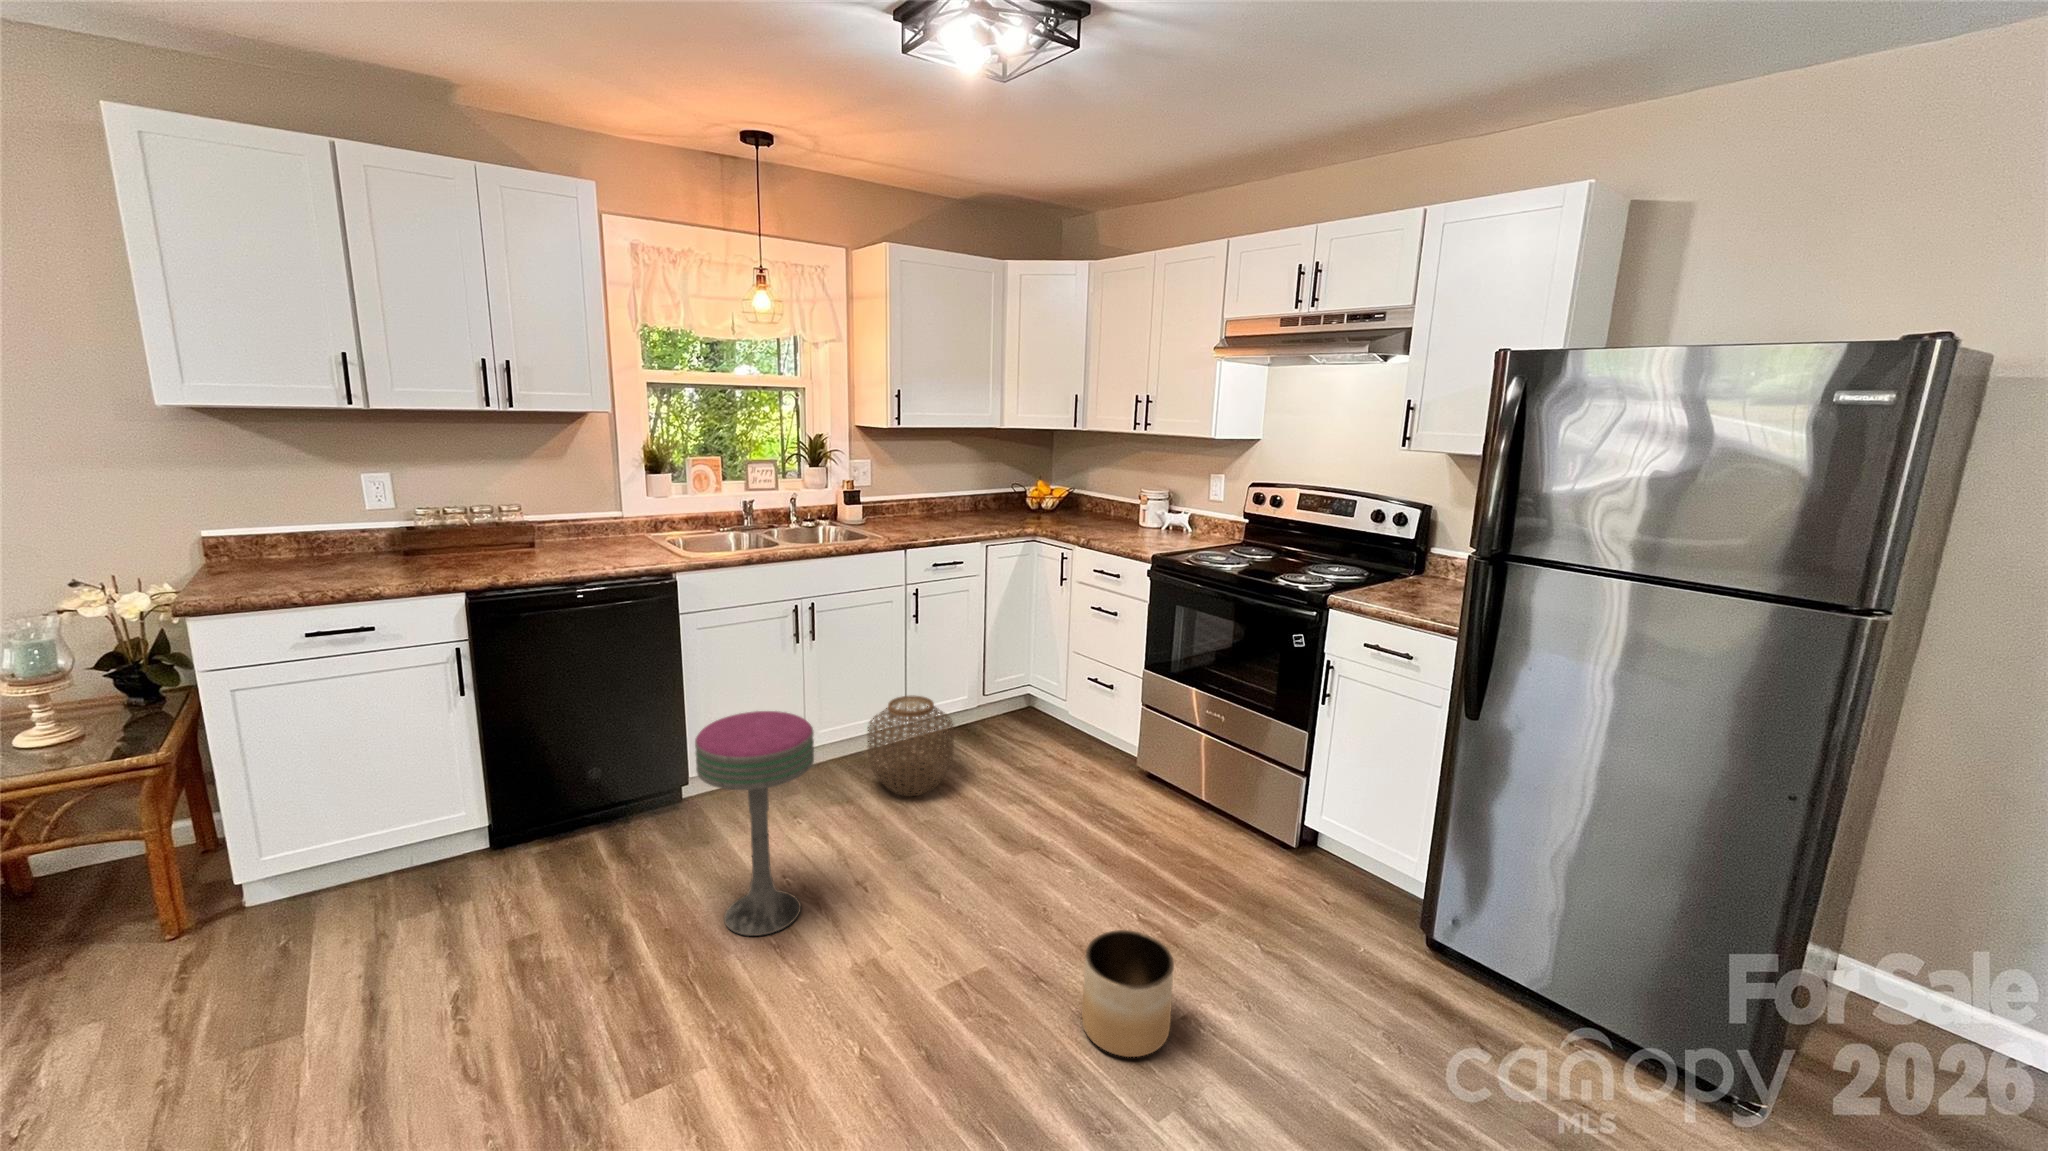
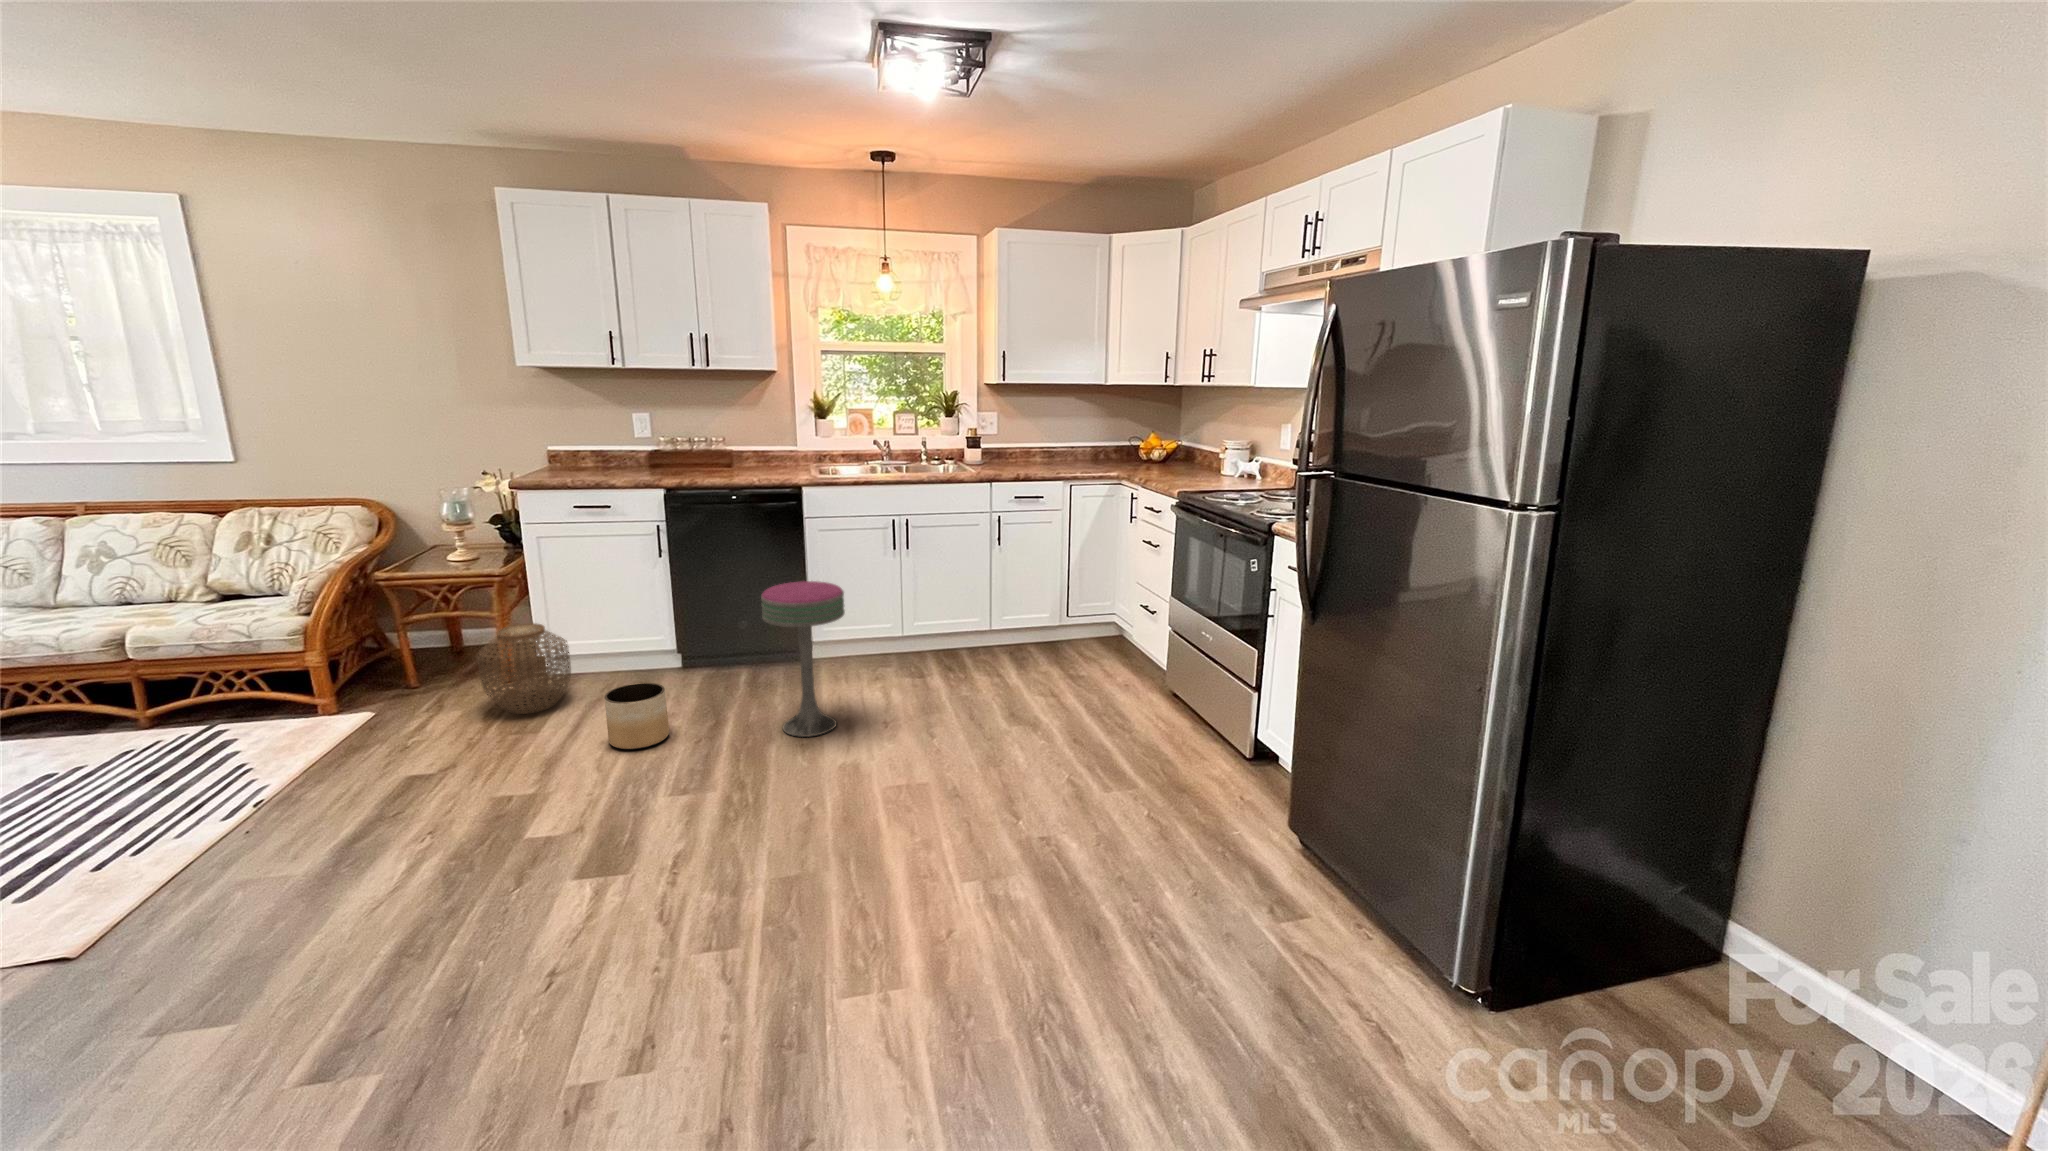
woven basket: present [868,696,954,796] -> present [478,623,571,714]
planter: present [1082,930,1174,1057] -> present [604,683,669,750]

